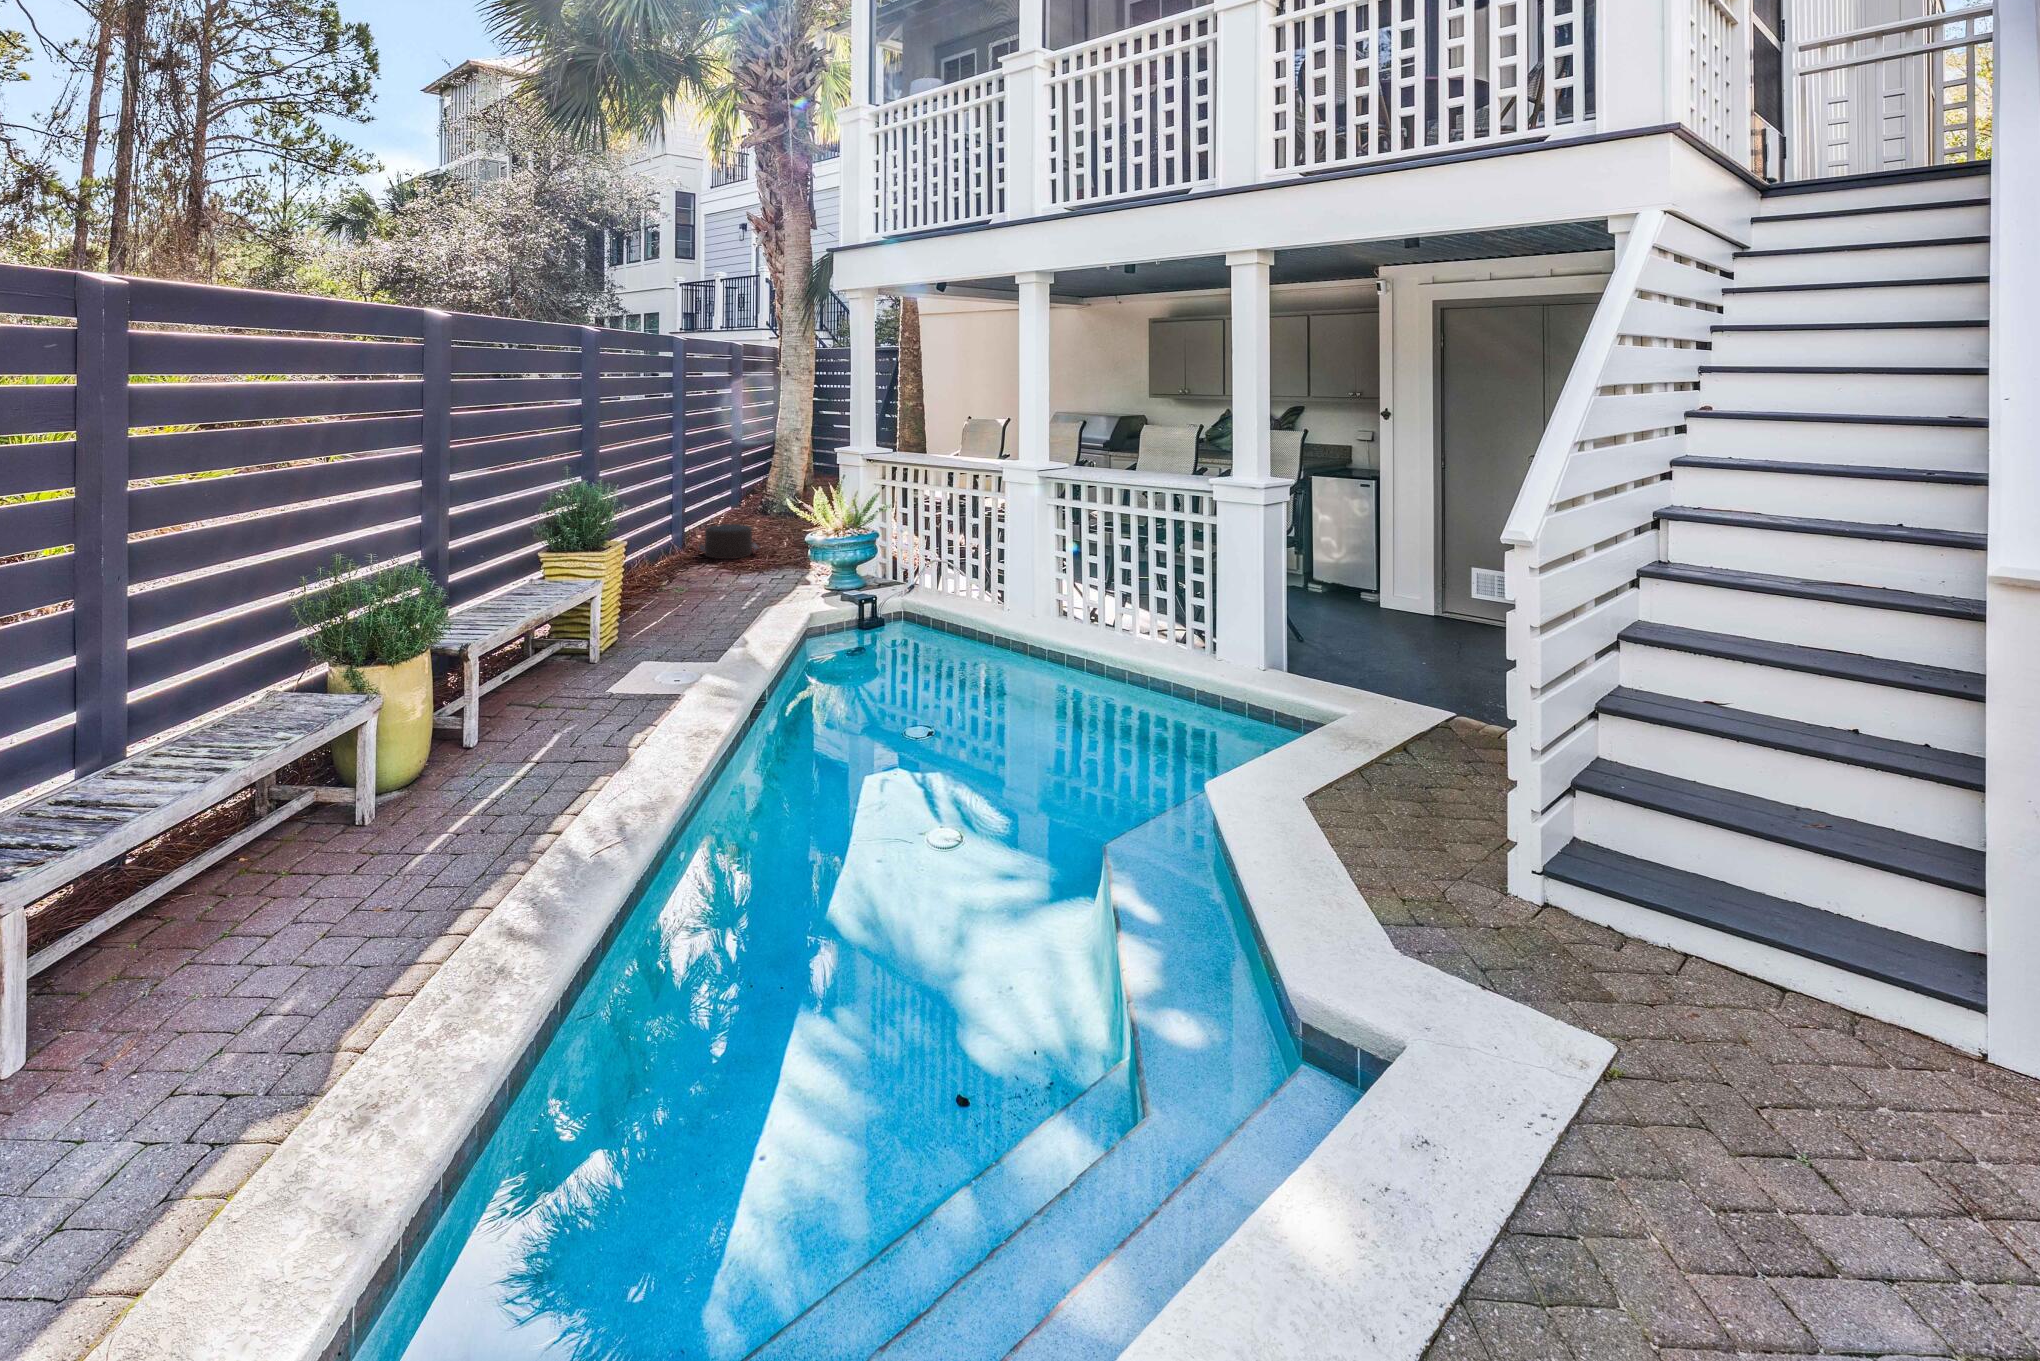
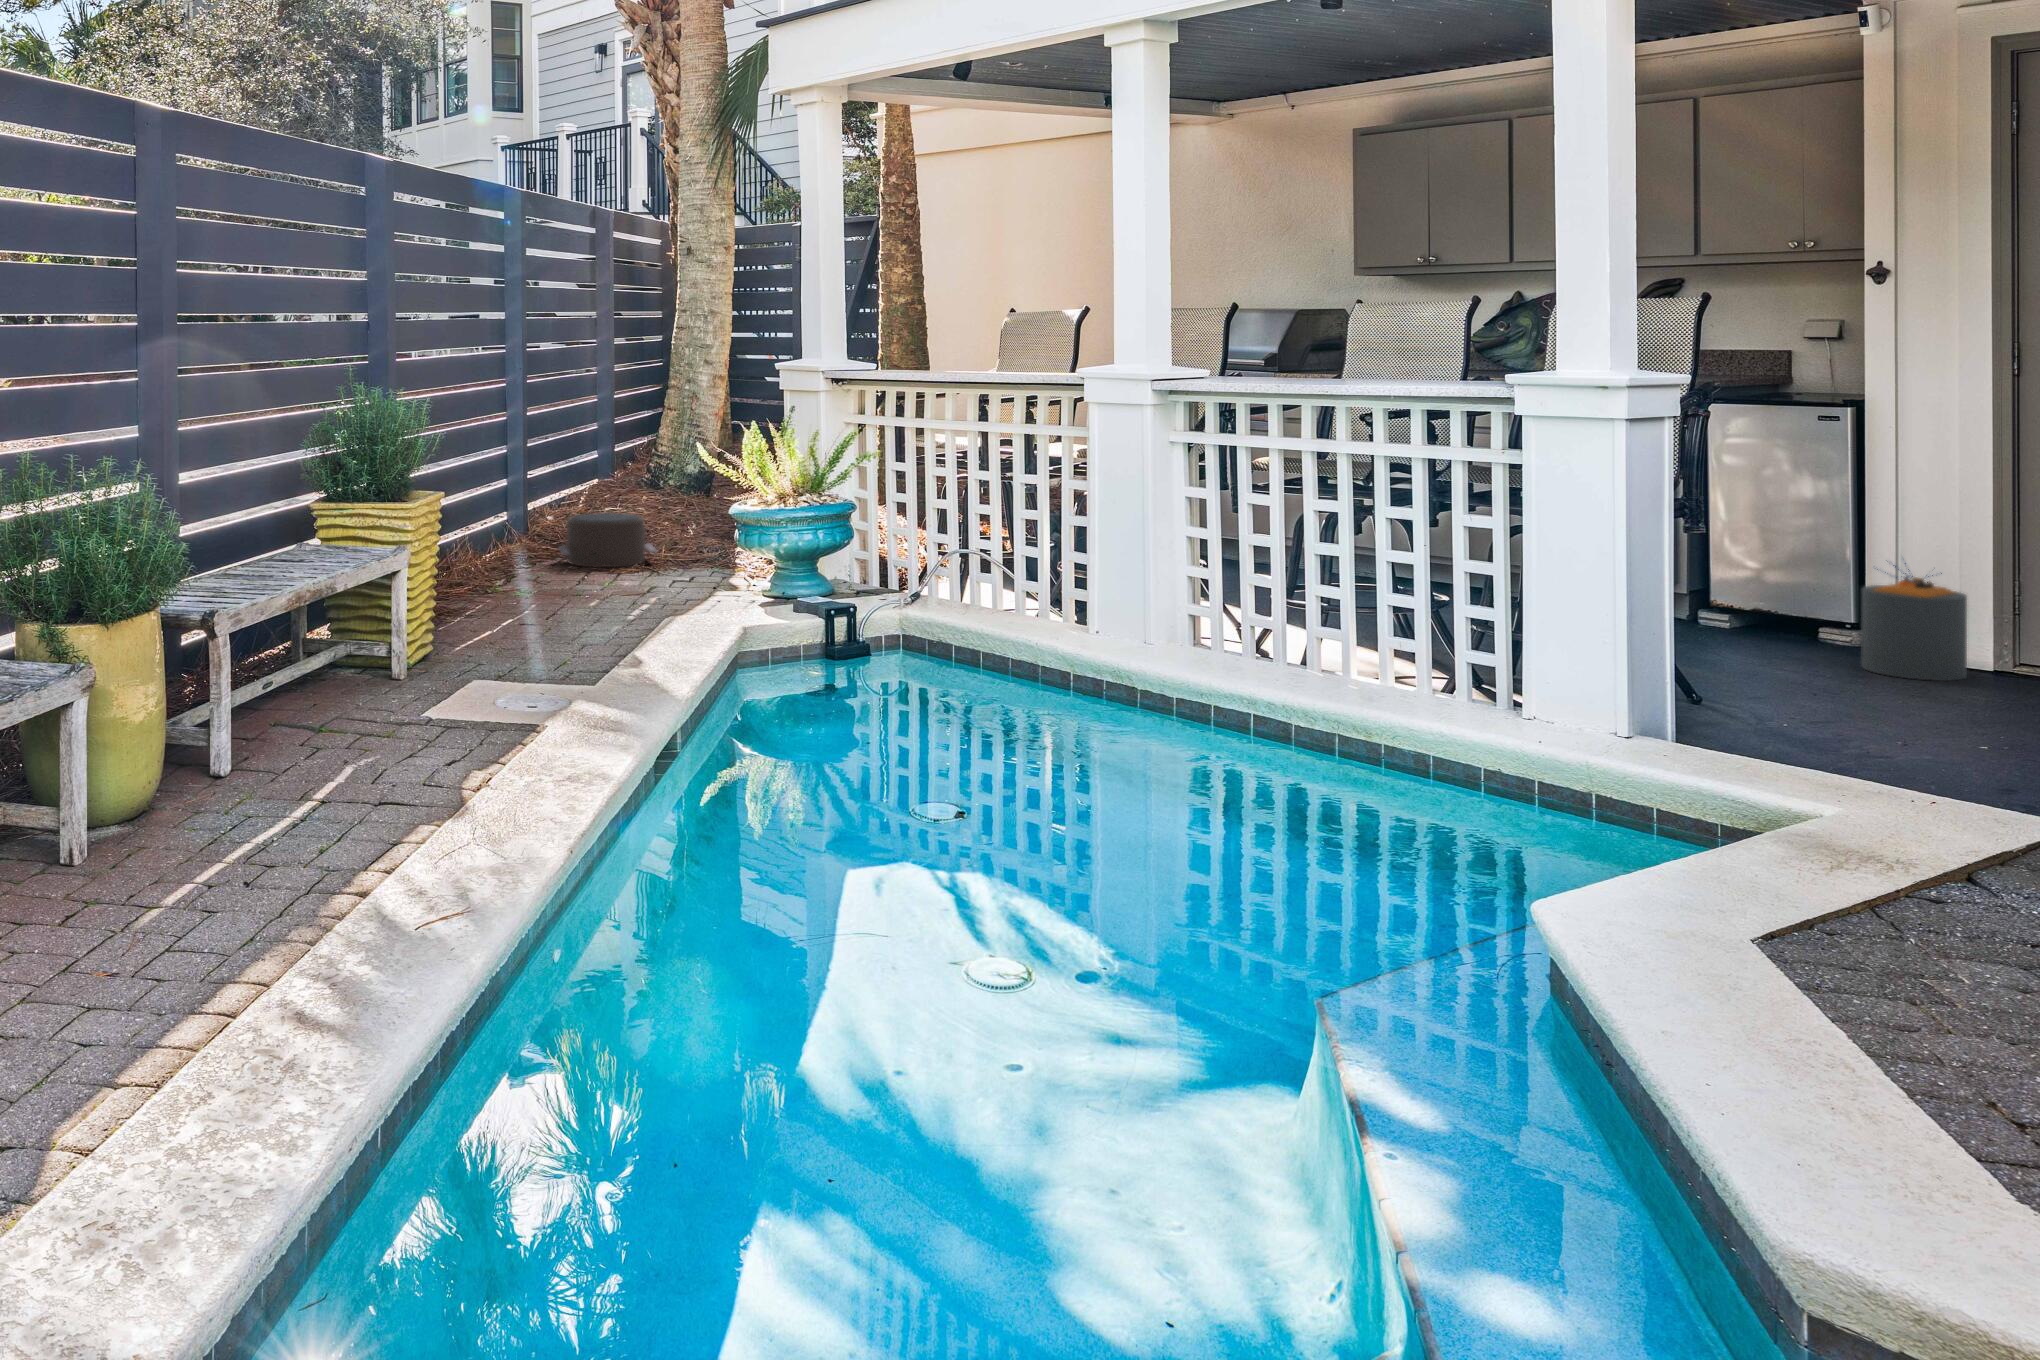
trash can: none [1356,565,1399,631] -> present [1861,560,1967,681]

